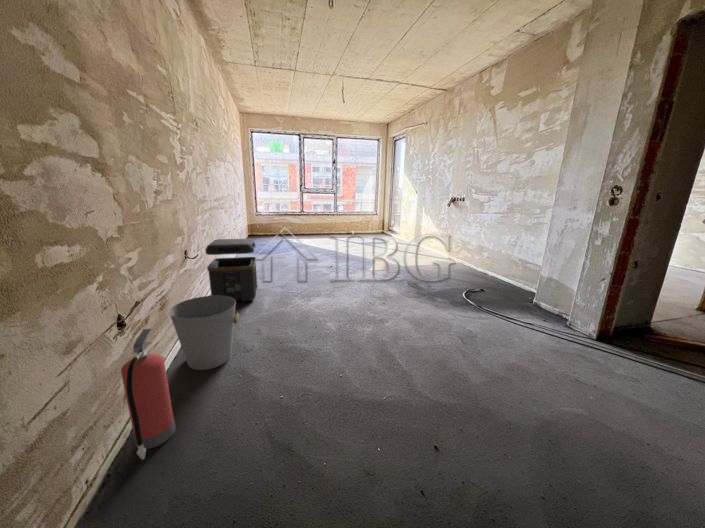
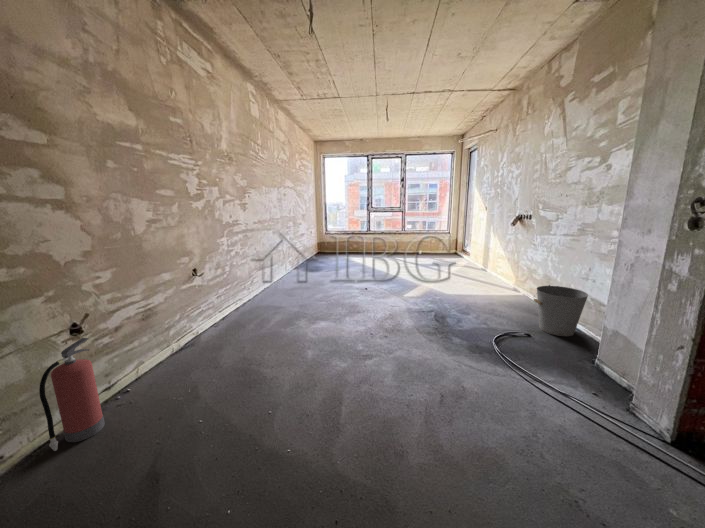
toolbox: present [206,239,257,301] -> none [226,258,278,318]
bucket: present [169,295,240,370] -> present [534,285,588,336]

